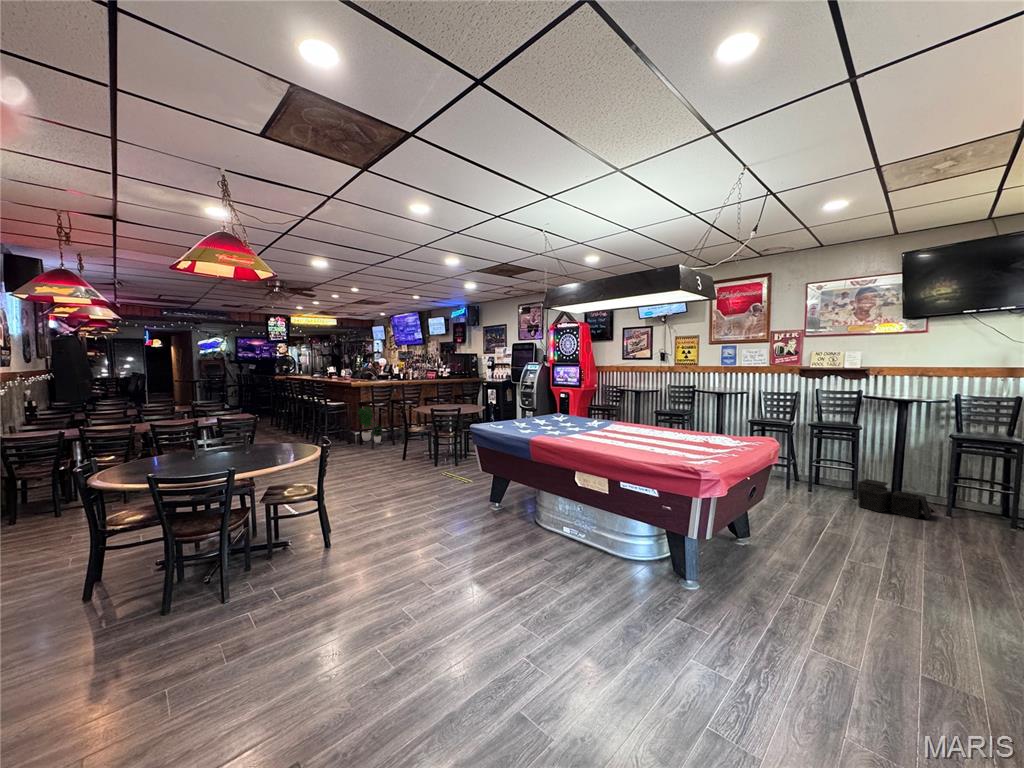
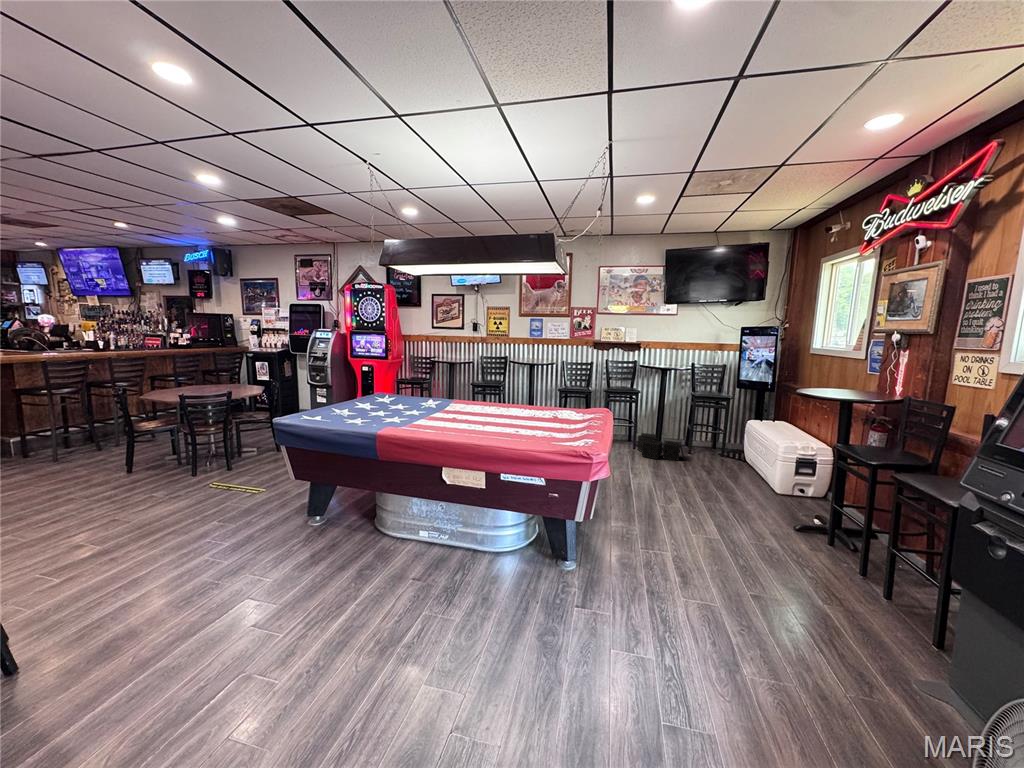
potted plant: present [358,407,383,443] -> none [11,390,81,449]

